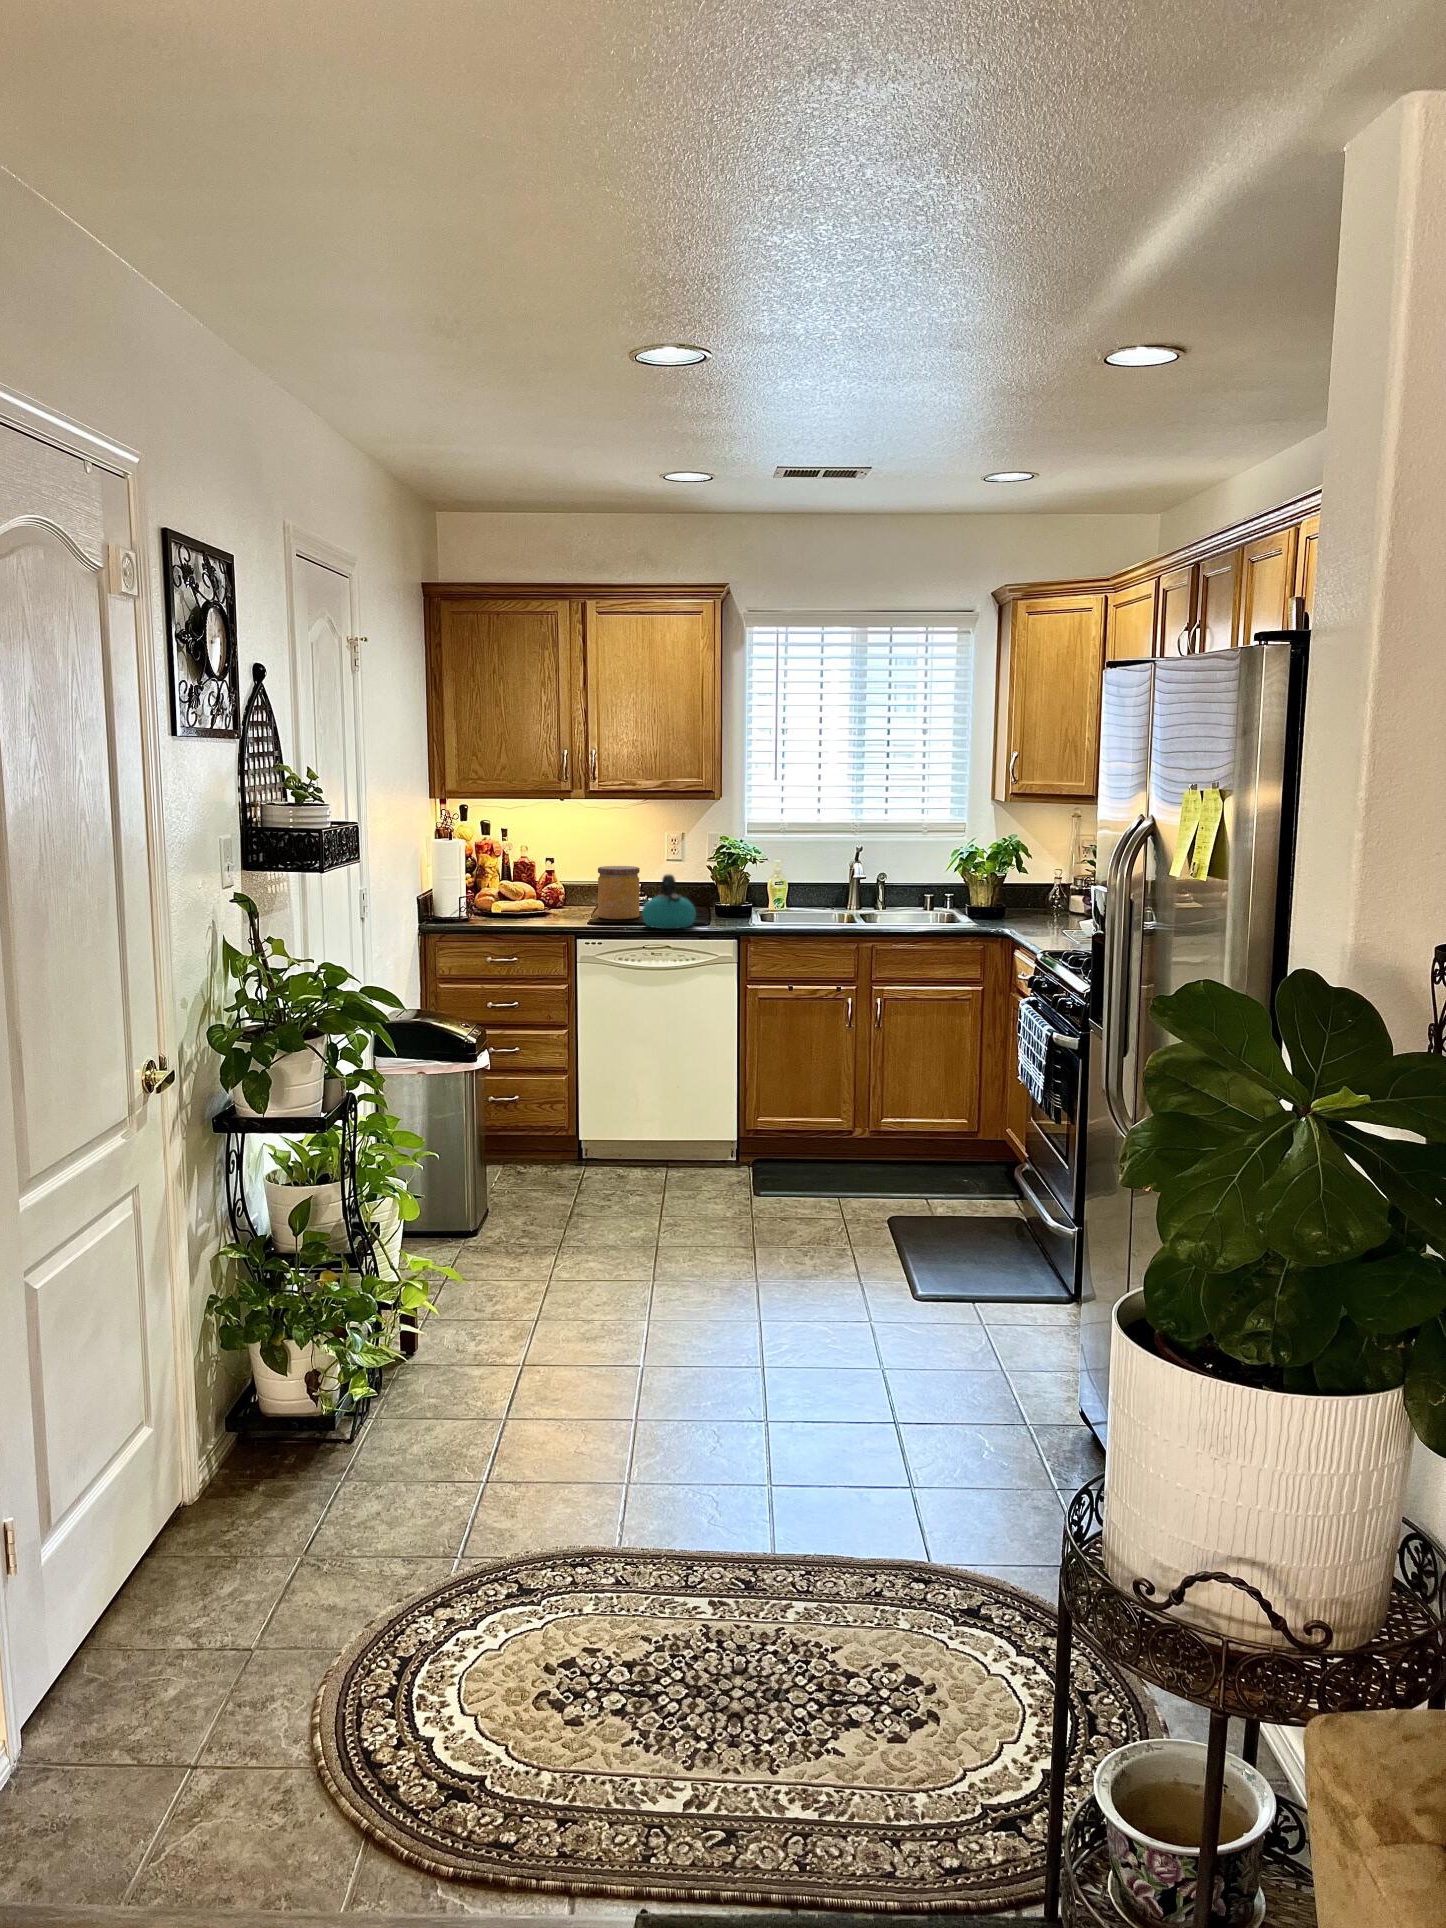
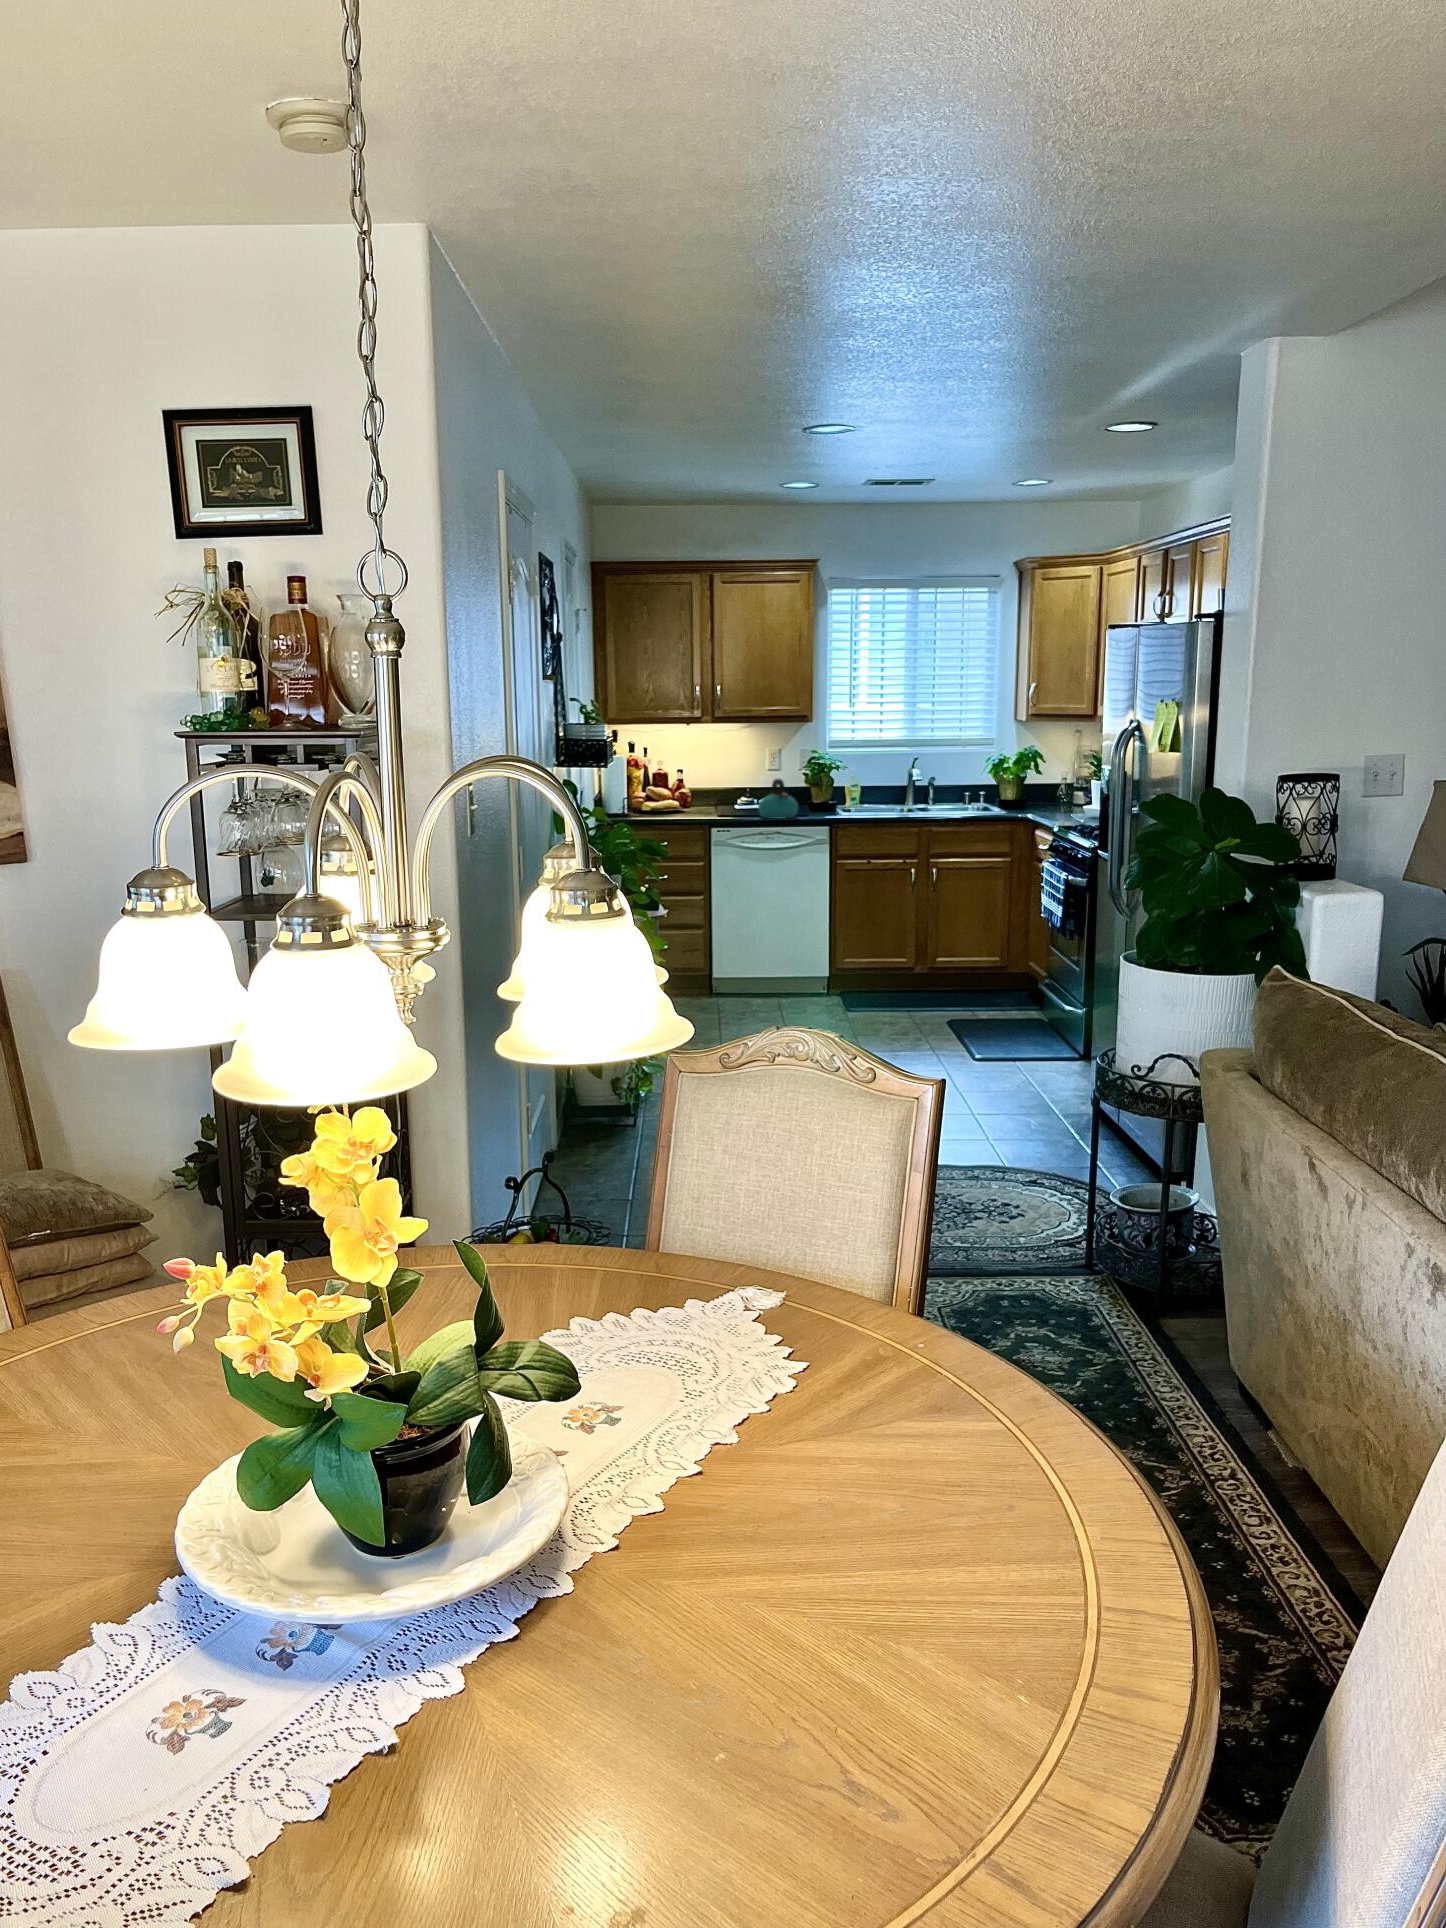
jar: present [598,866,640,919] -> none [721,774,752,814]

